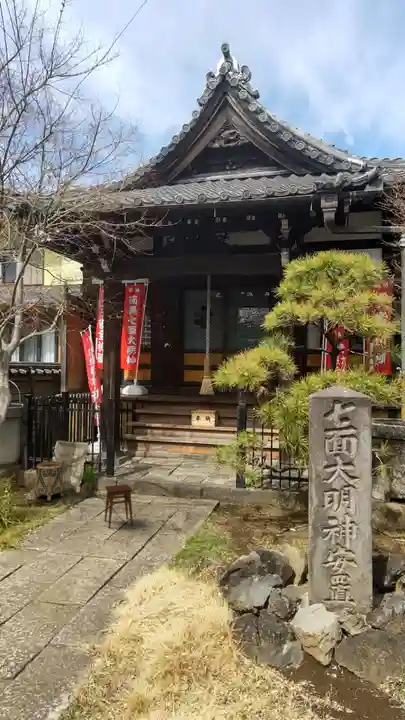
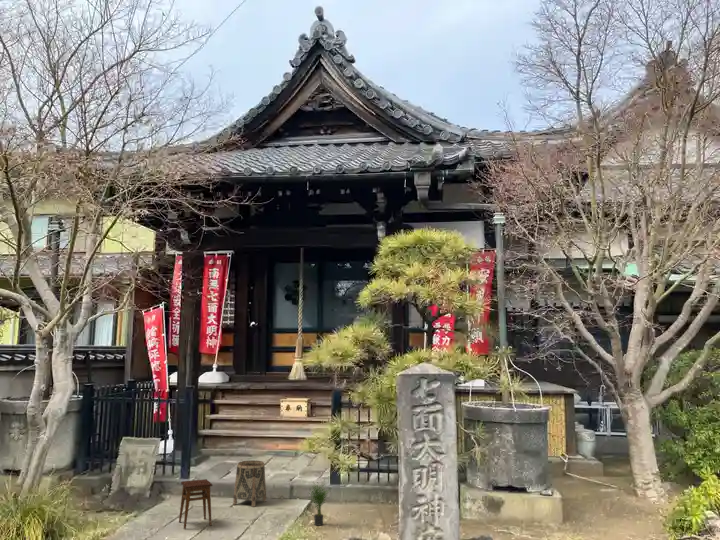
basket: present [34,462,64,500] -> present [233,460,266,507]
potted plant: present [83,468,97,497] -> present [309,485,327,526]

